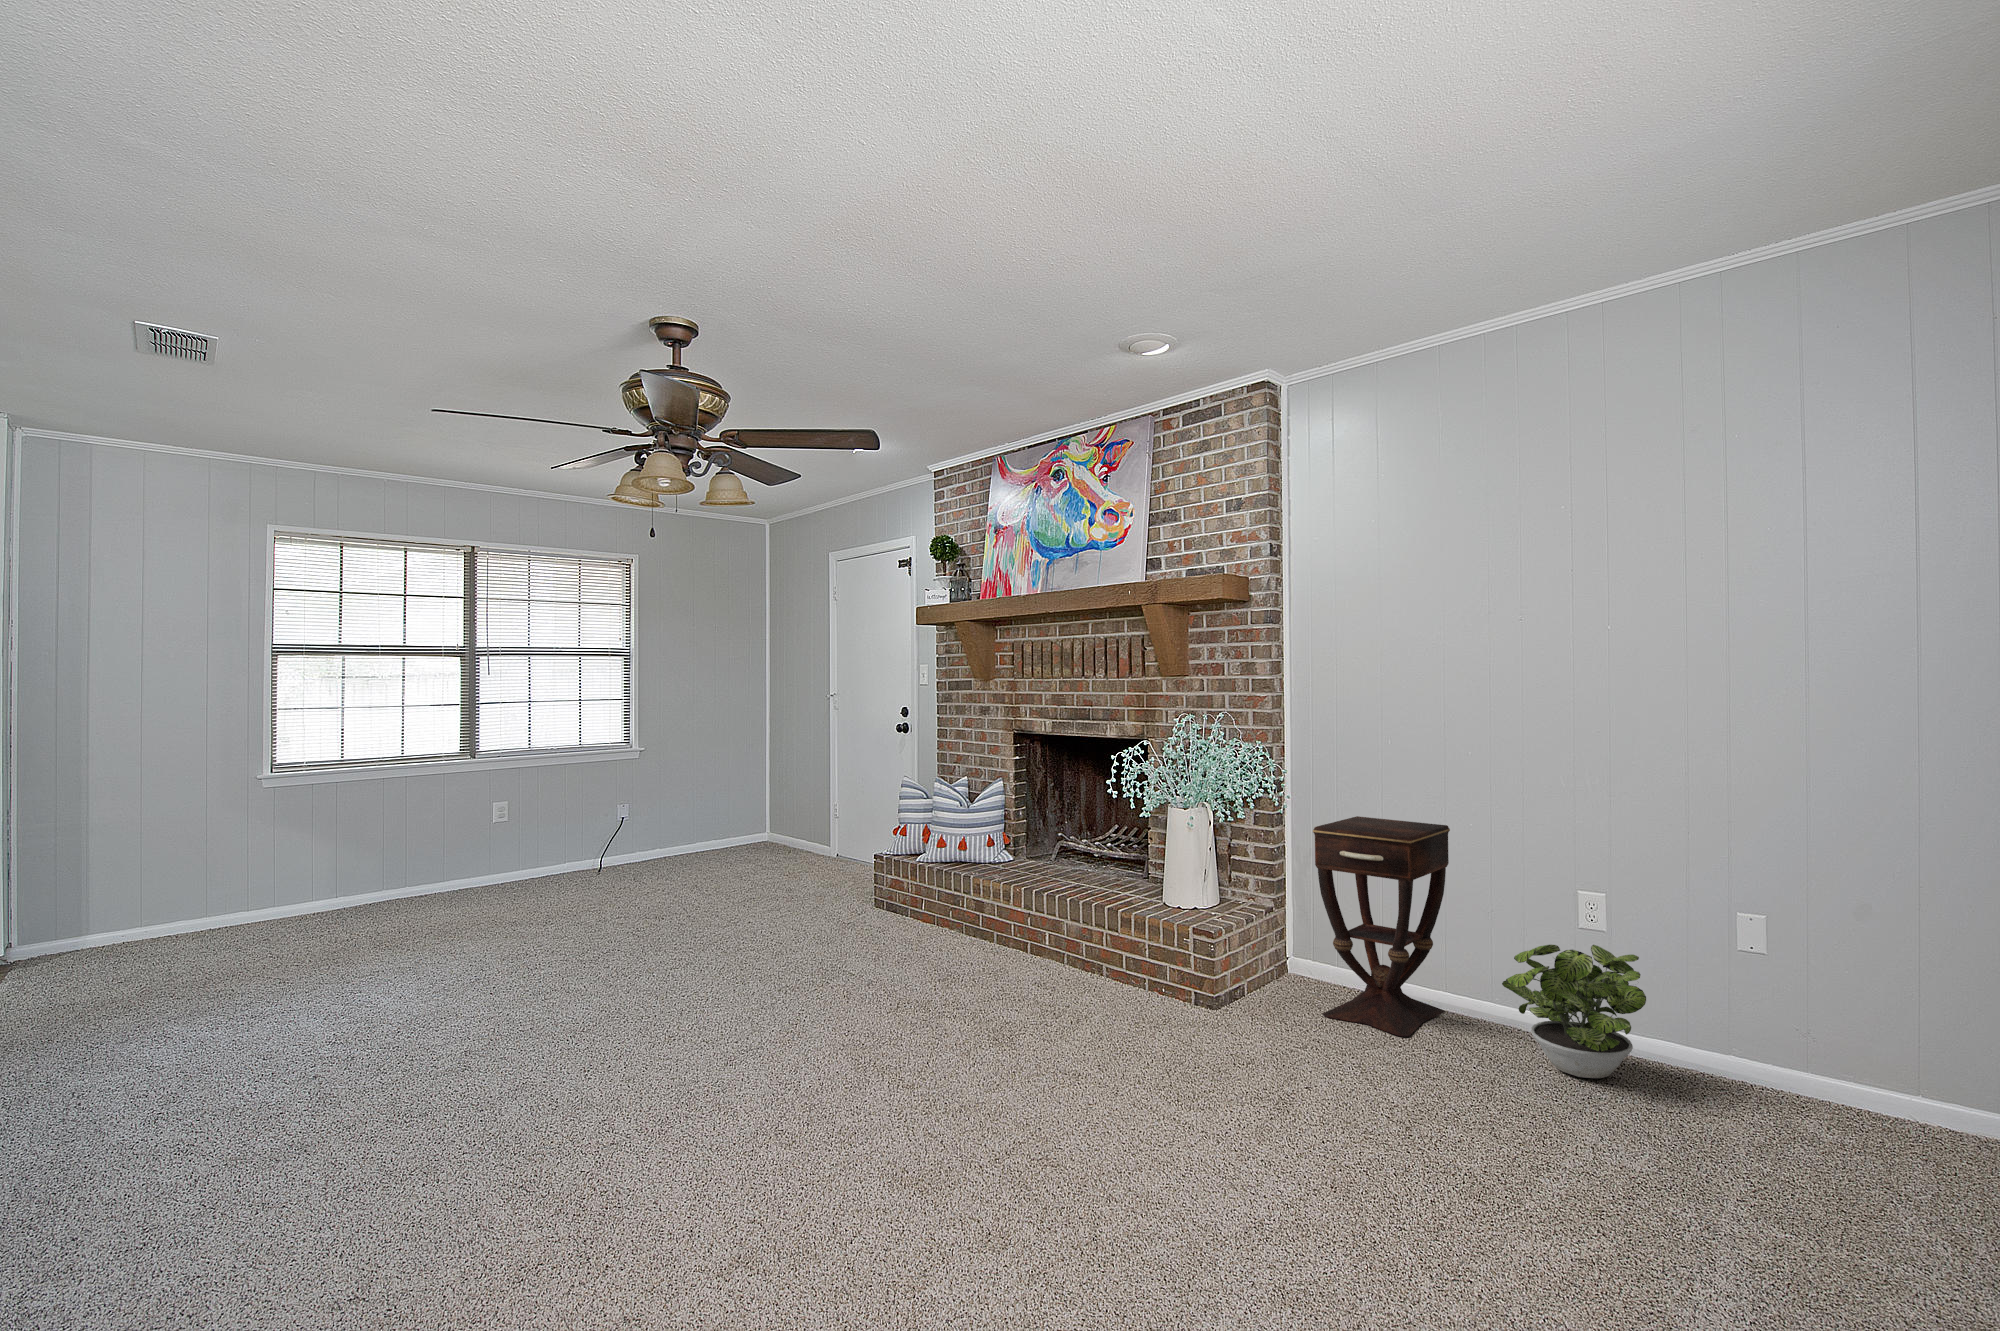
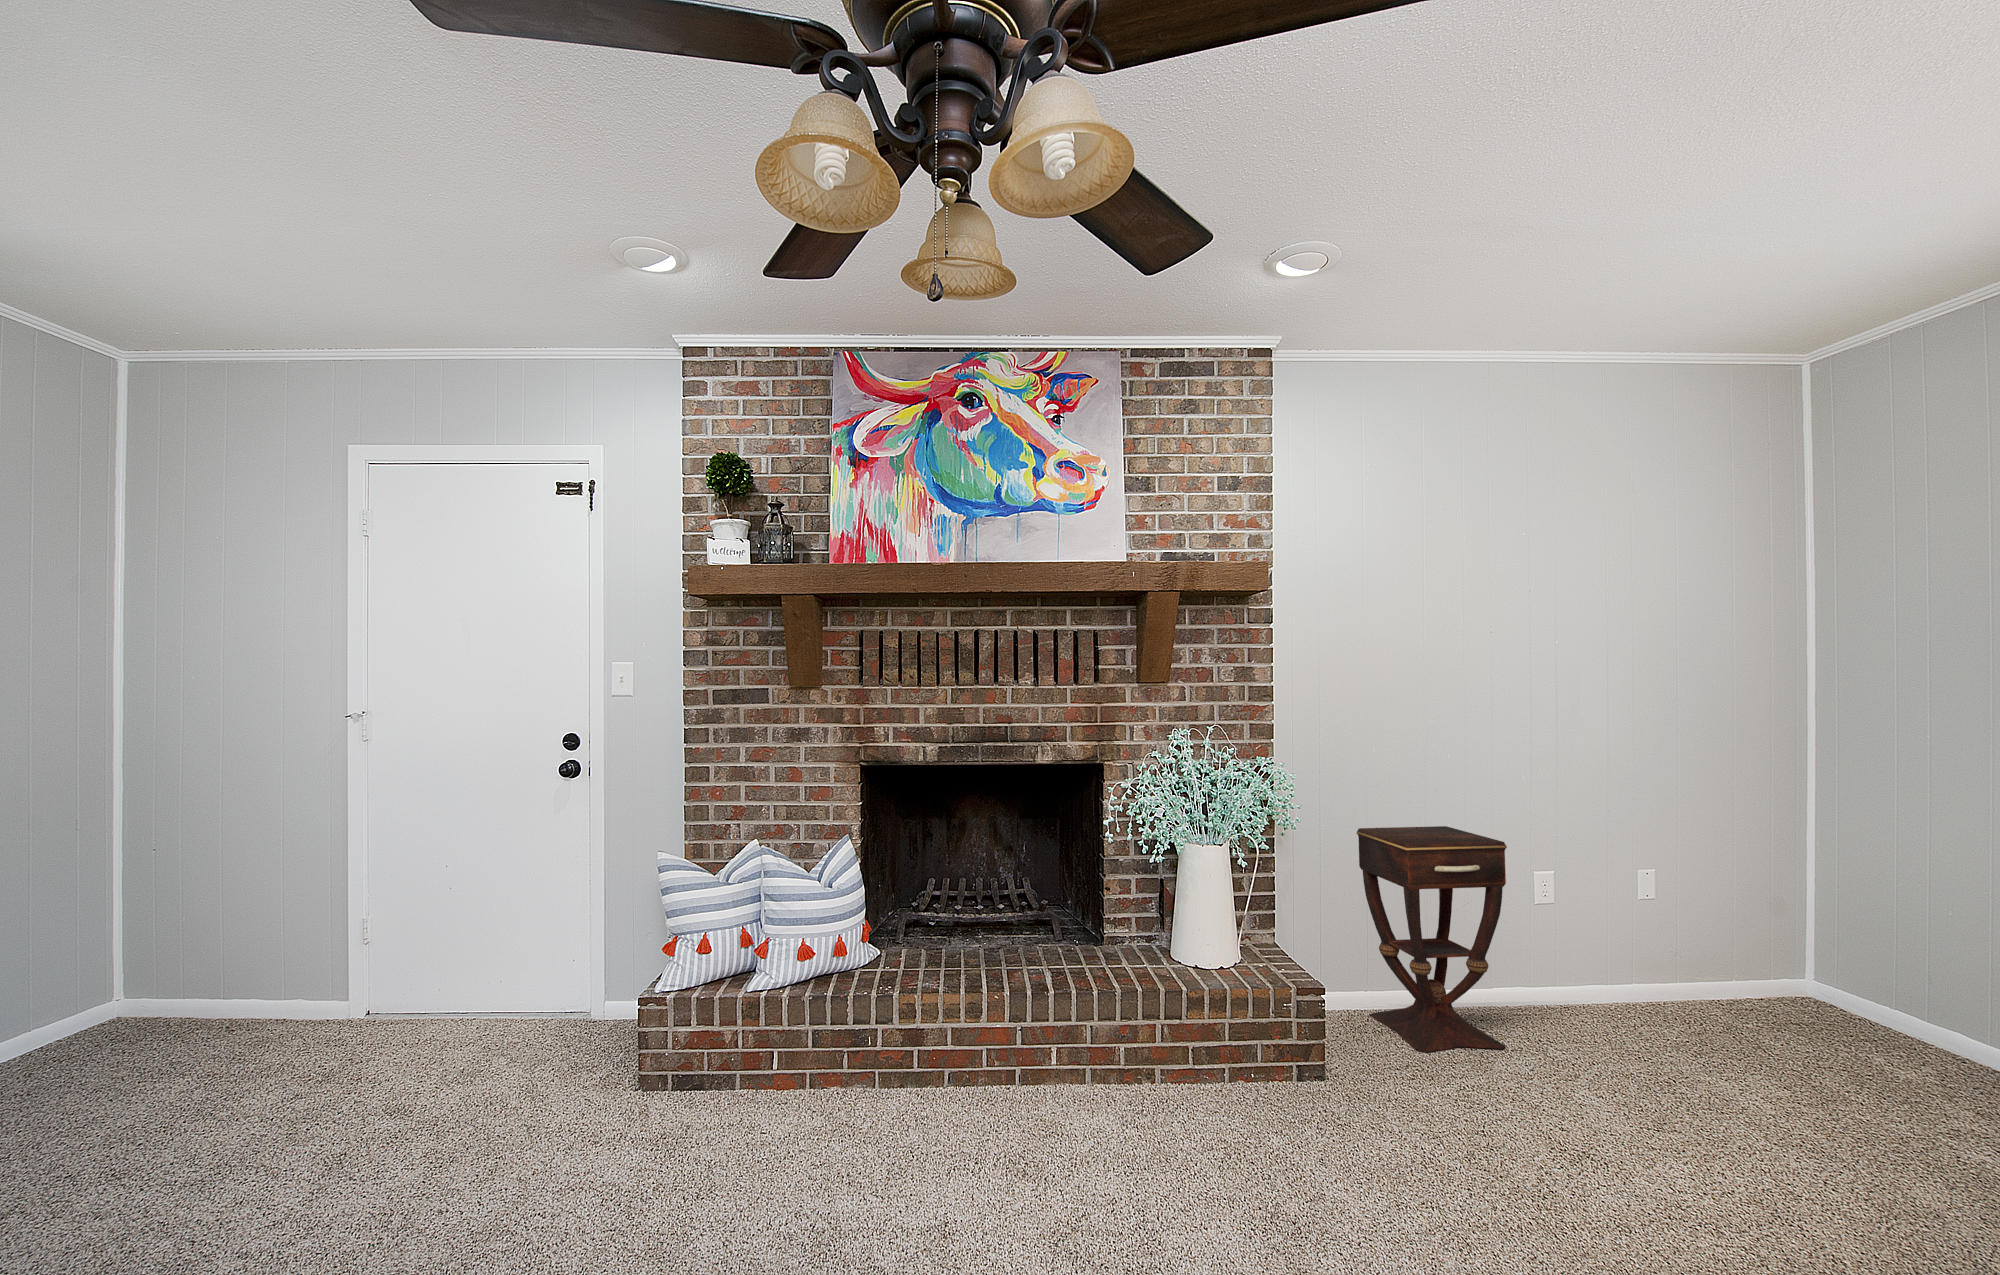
potted plant: present [1502,945,1646,1078] -> none [1558,915,1691,1036]

